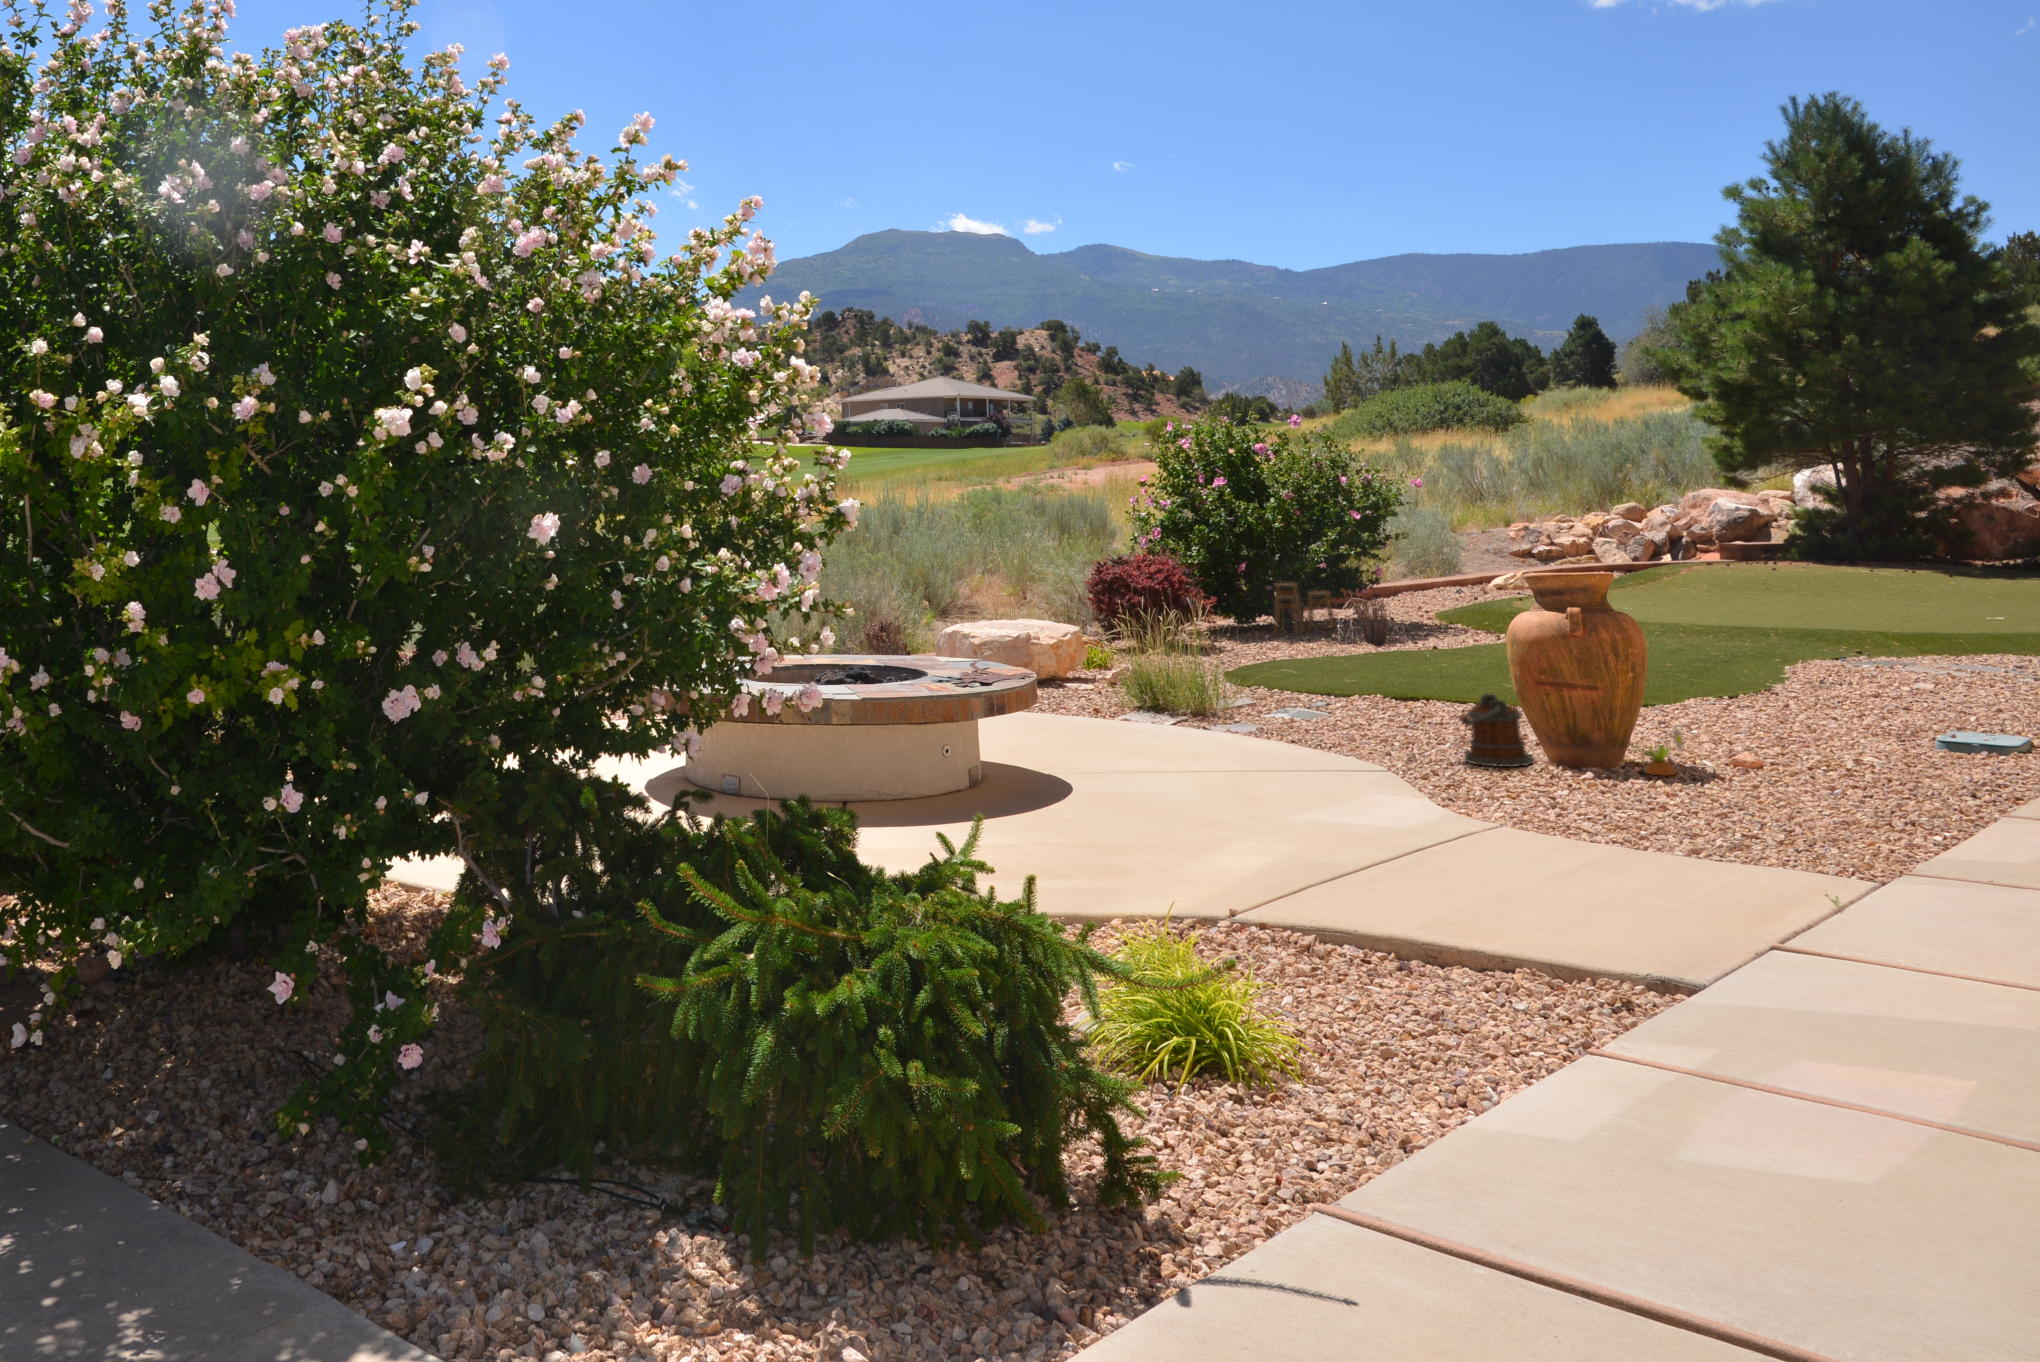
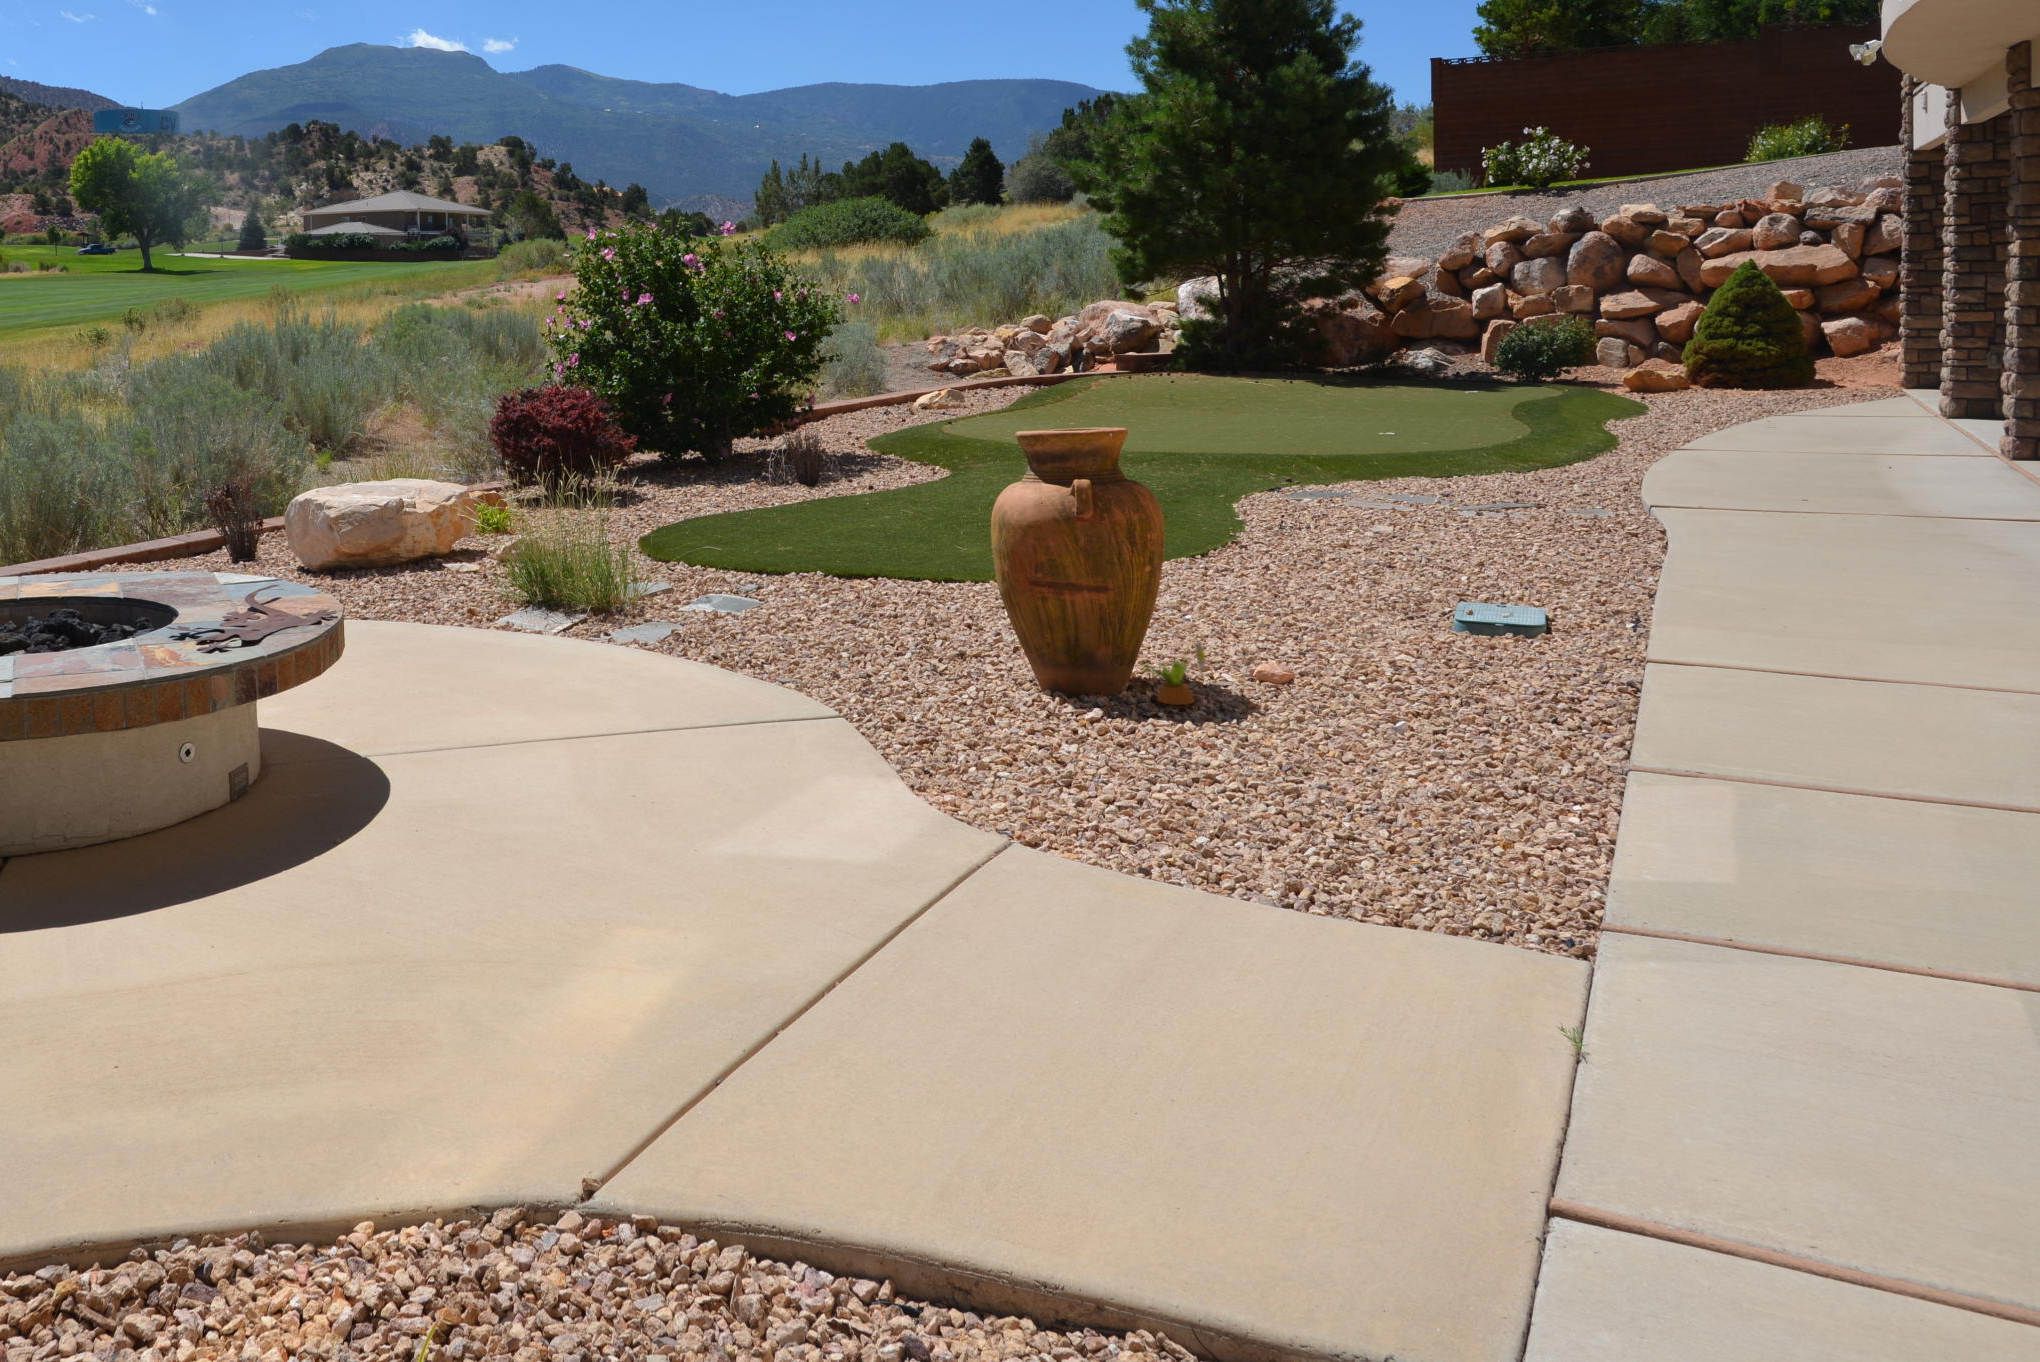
stool: present [1275,583,1335,632] -> none [701,414,766,474]
bucket: present [1459,694,1534,767] -> none [927,594,1019,698]

